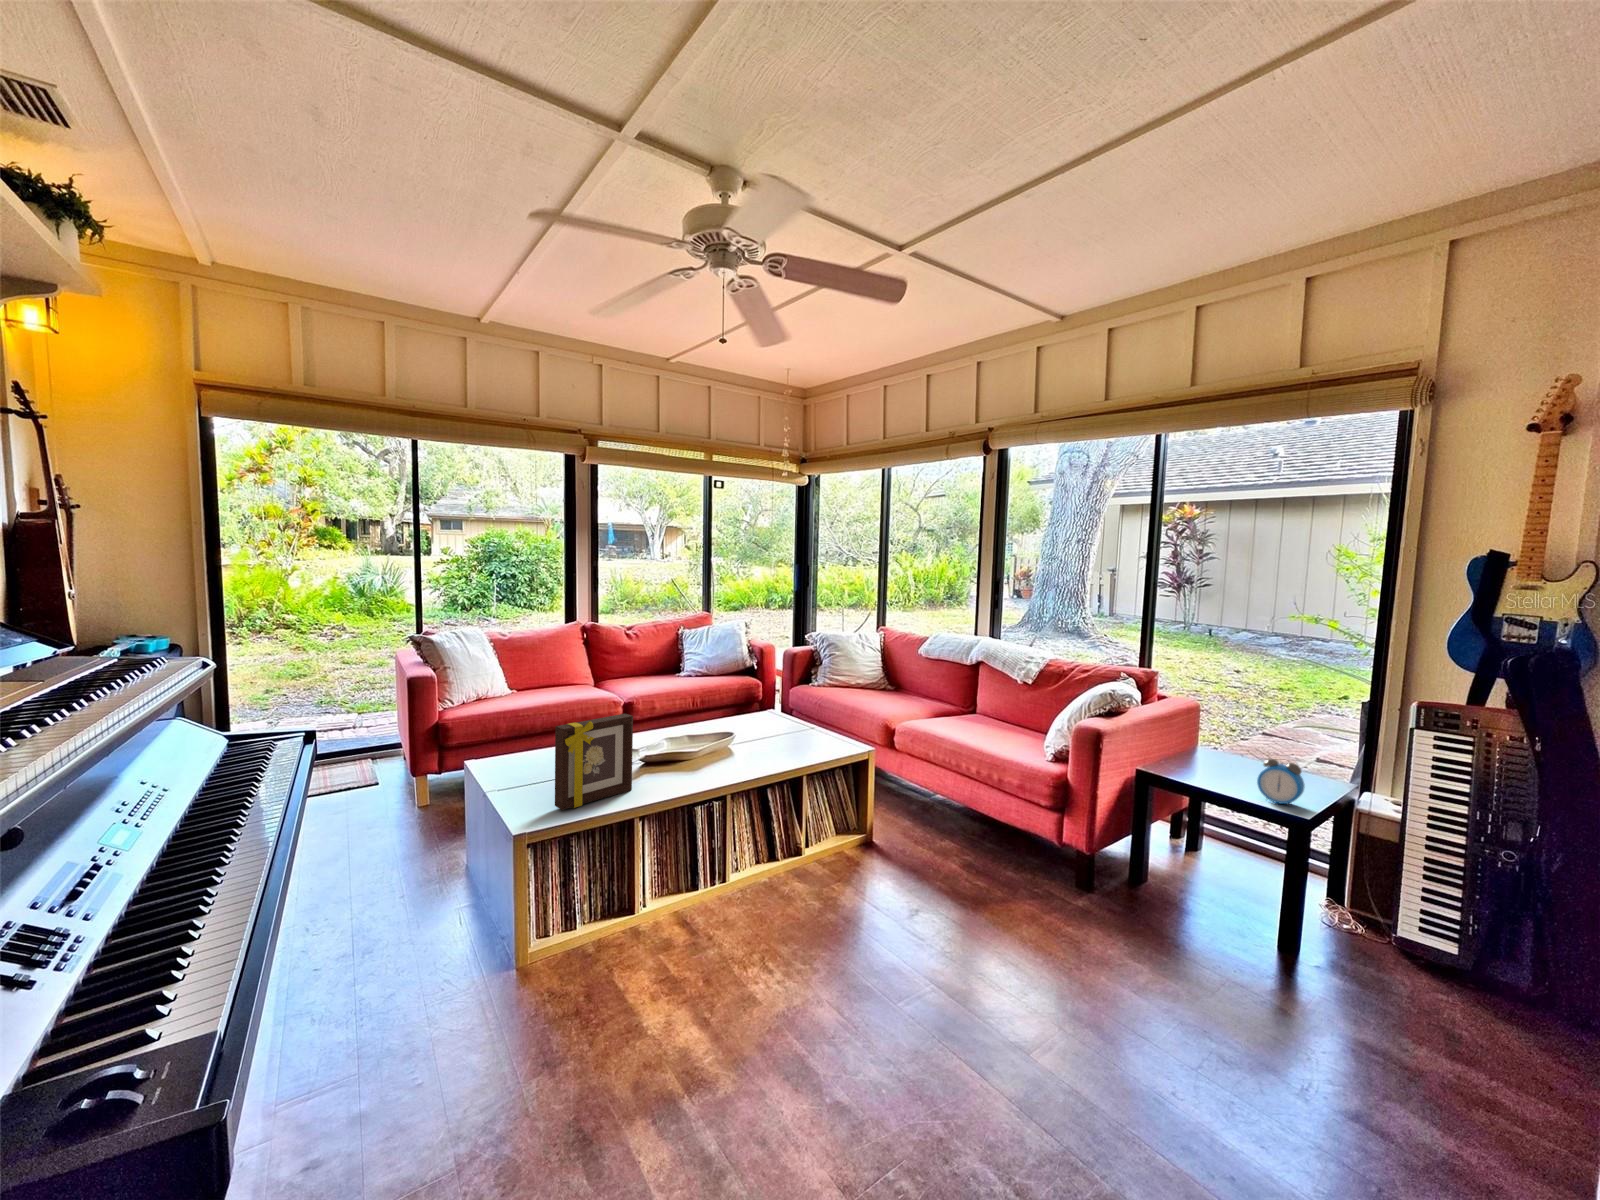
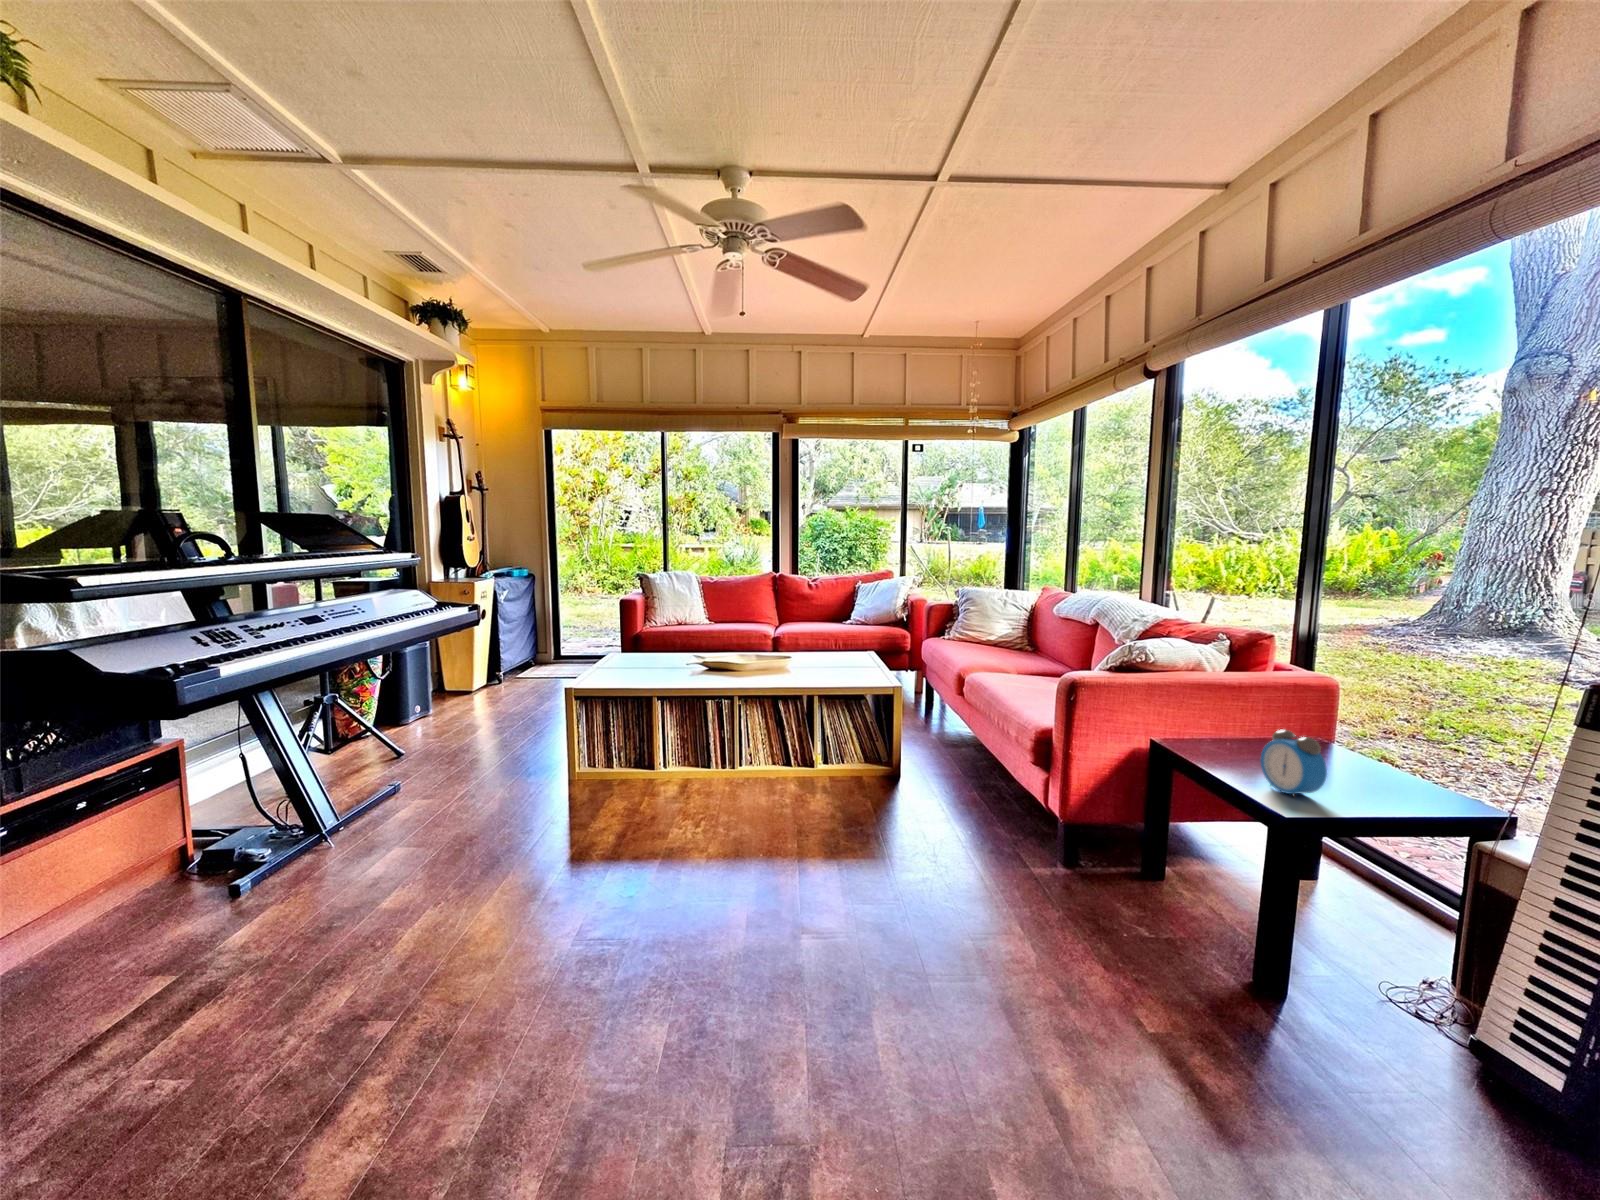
picture frame: present [555,714,633,810] -> none [596,615,659,679]

